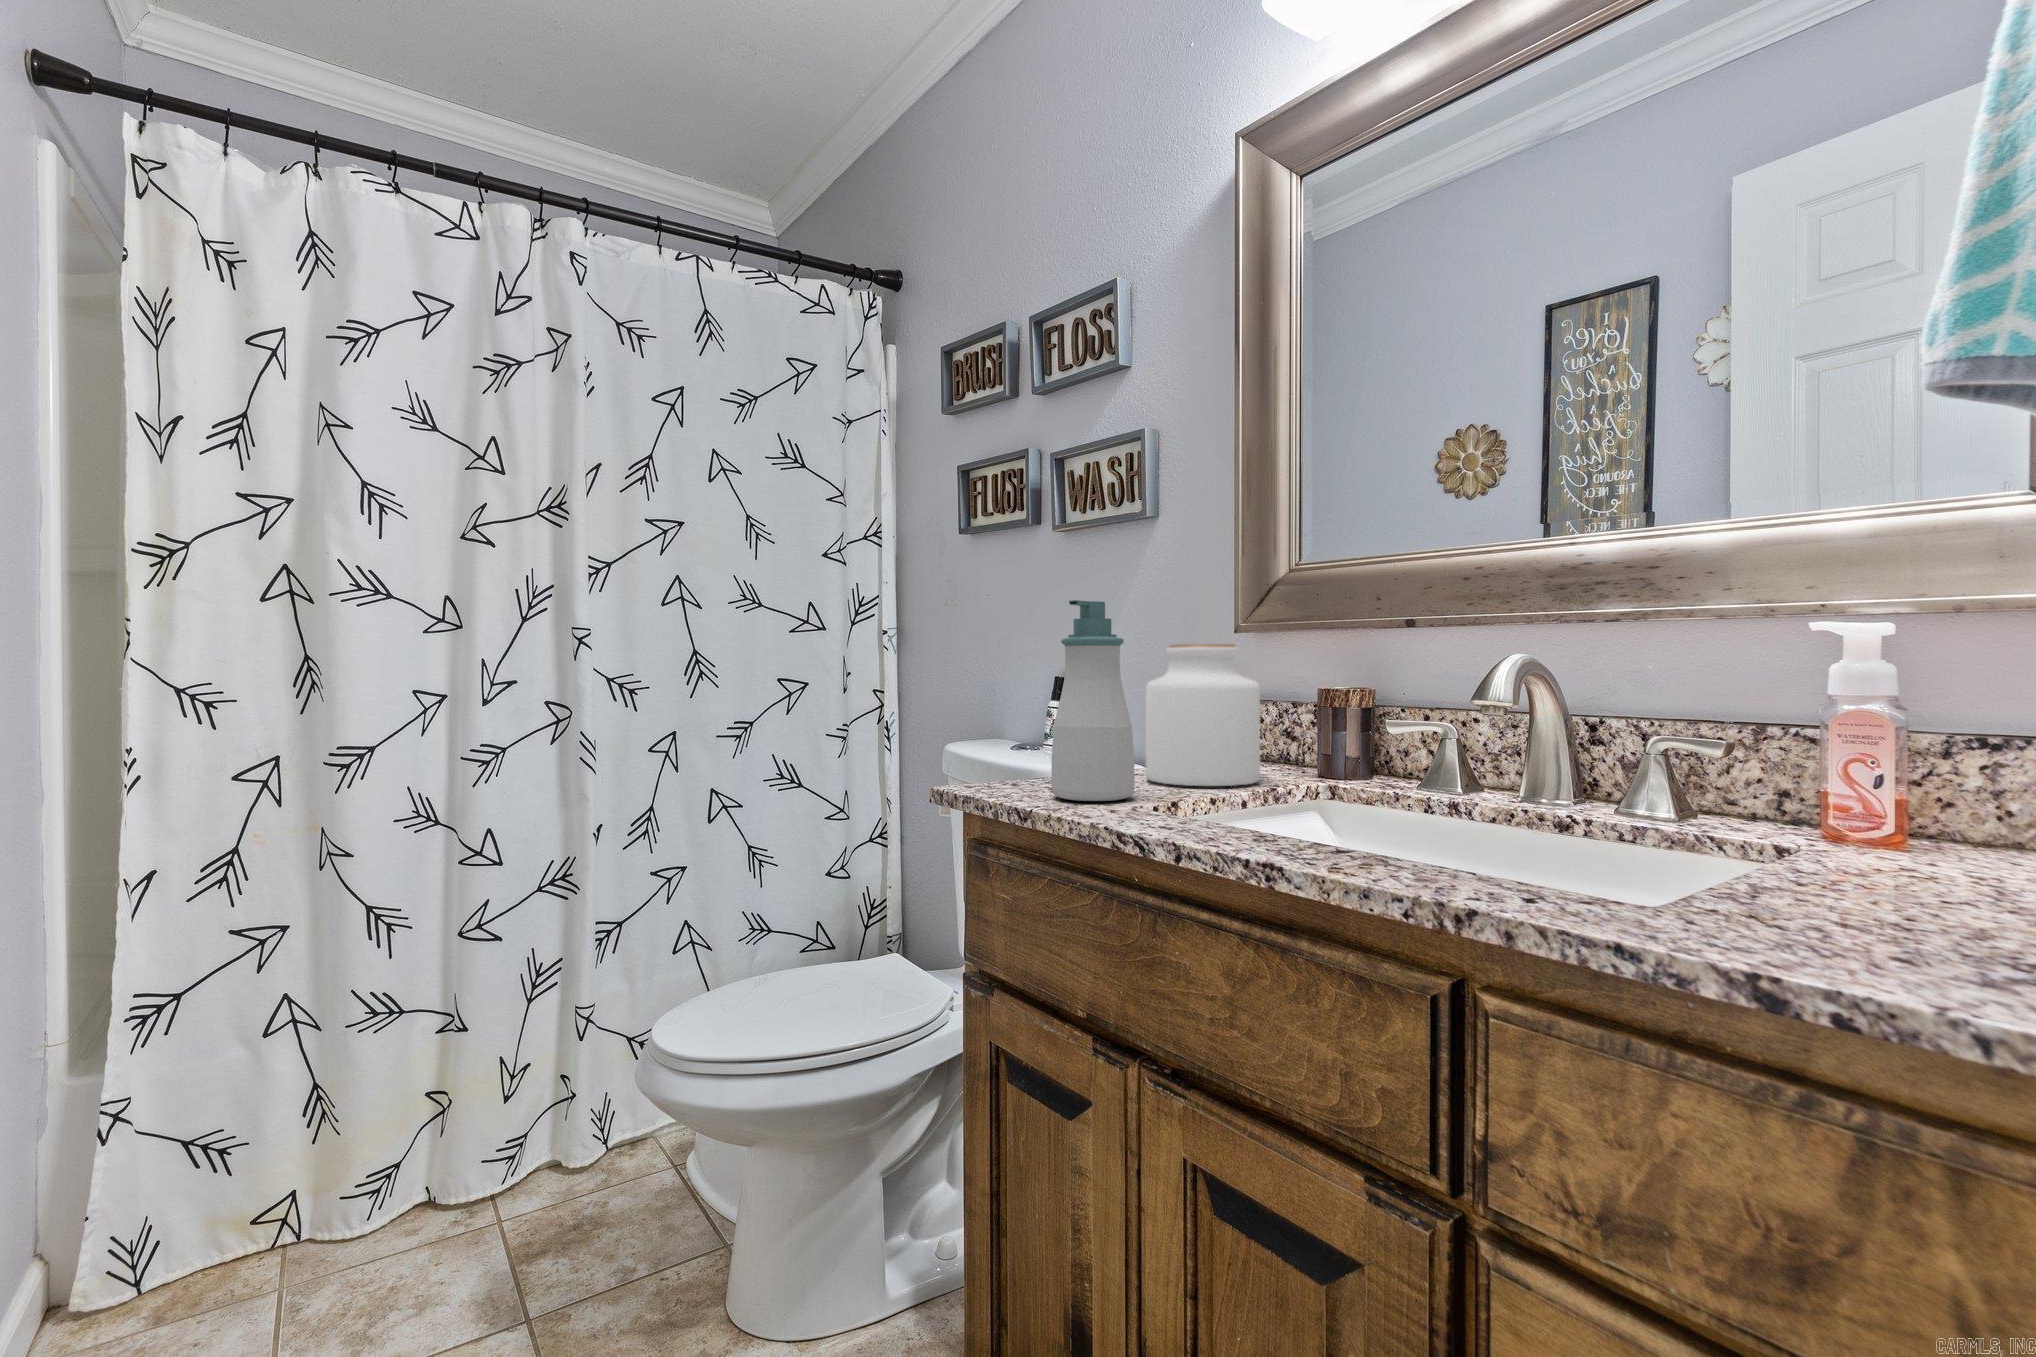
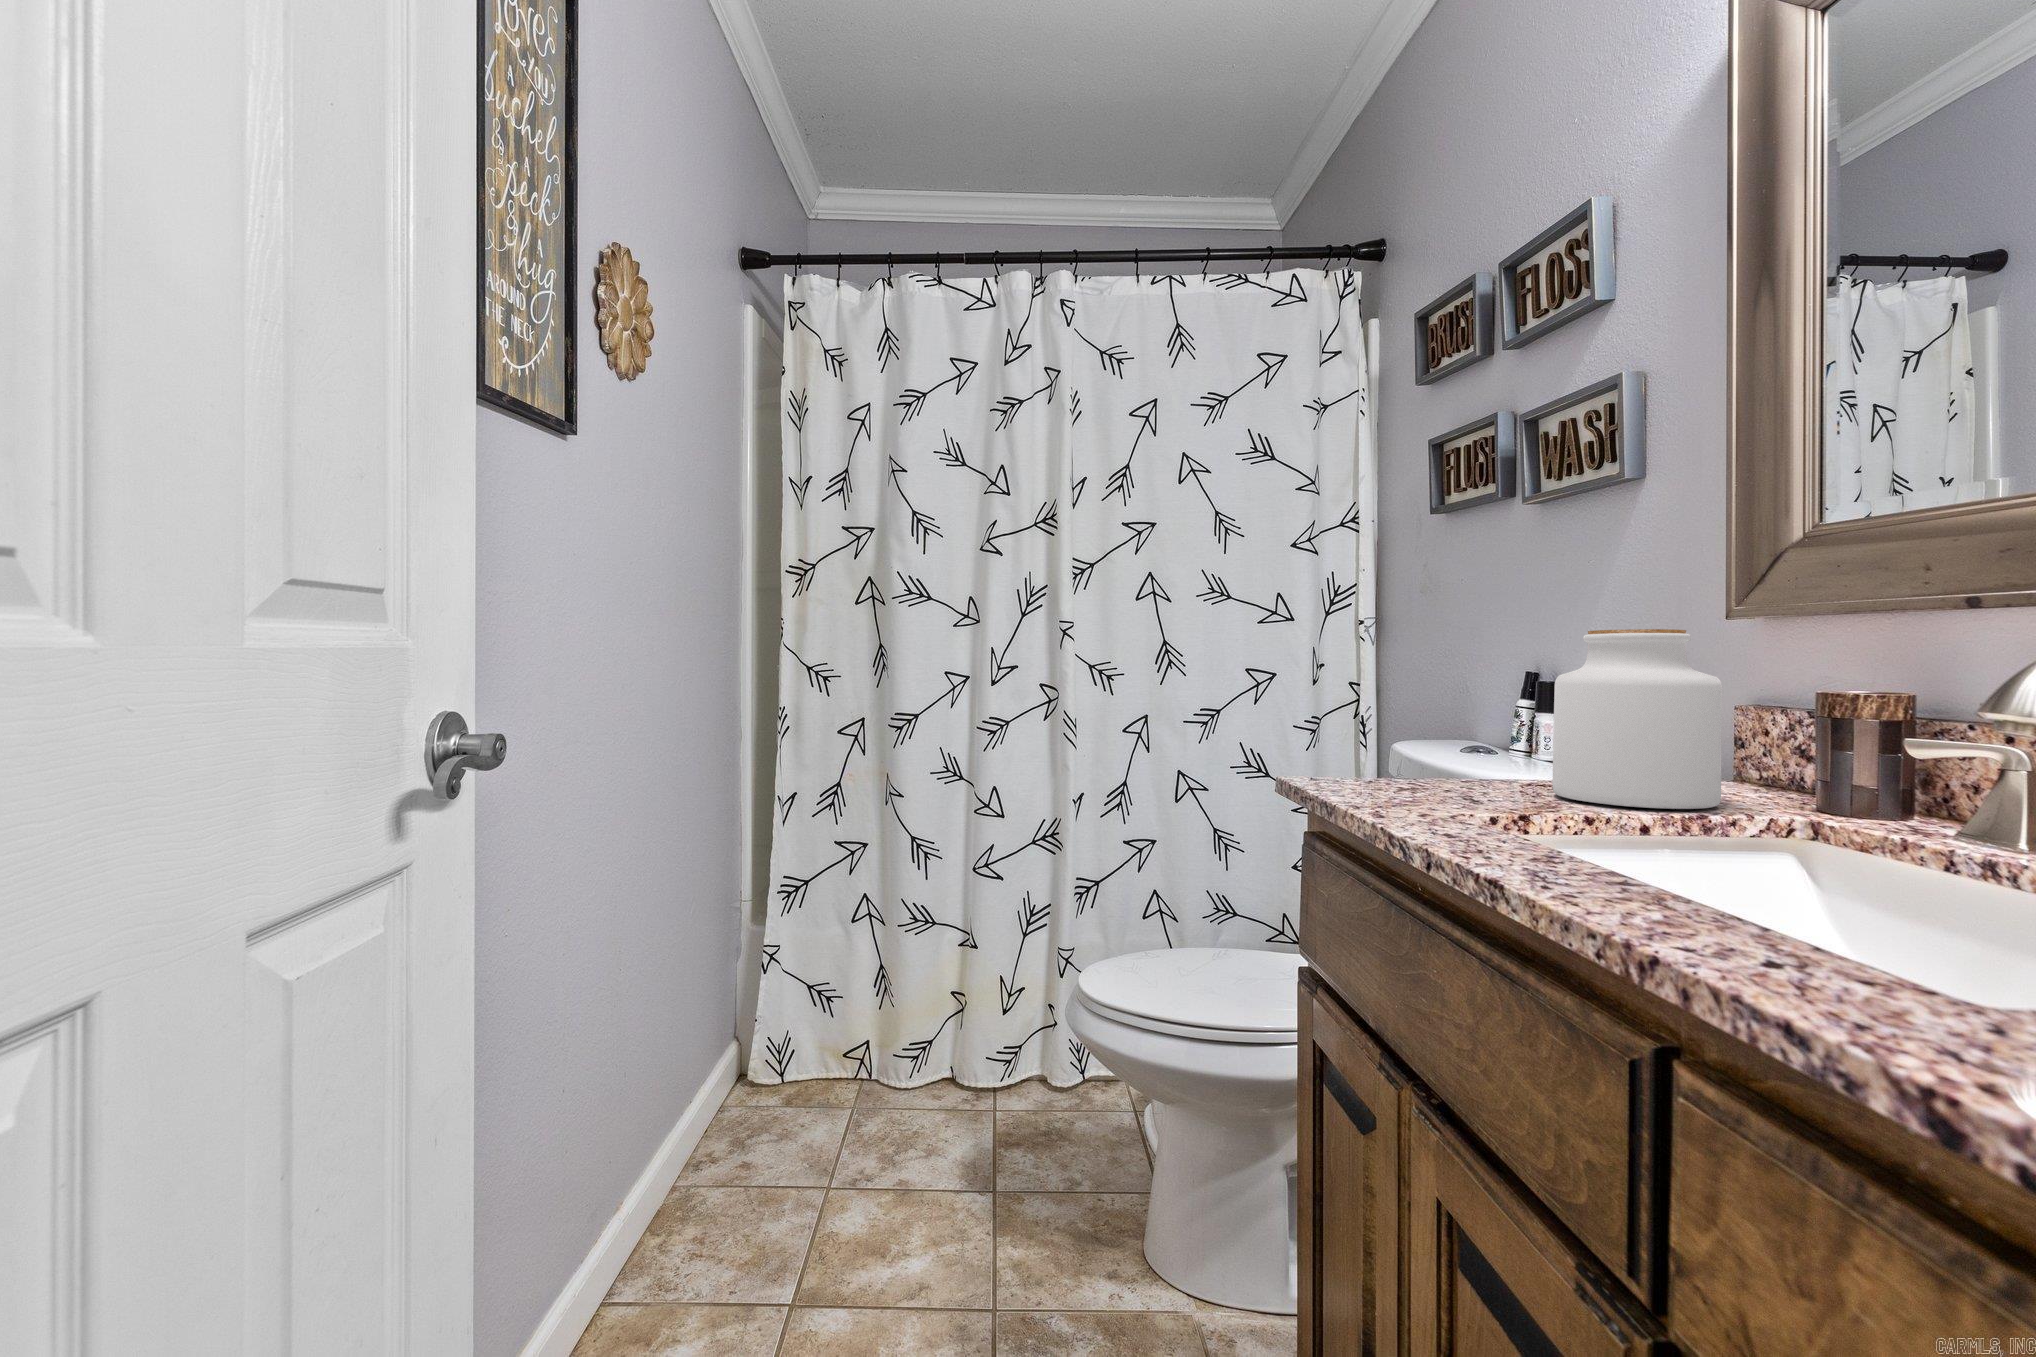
soap bottle: present [1051,600,1134,801] -> none [1393,581,1497,808]

